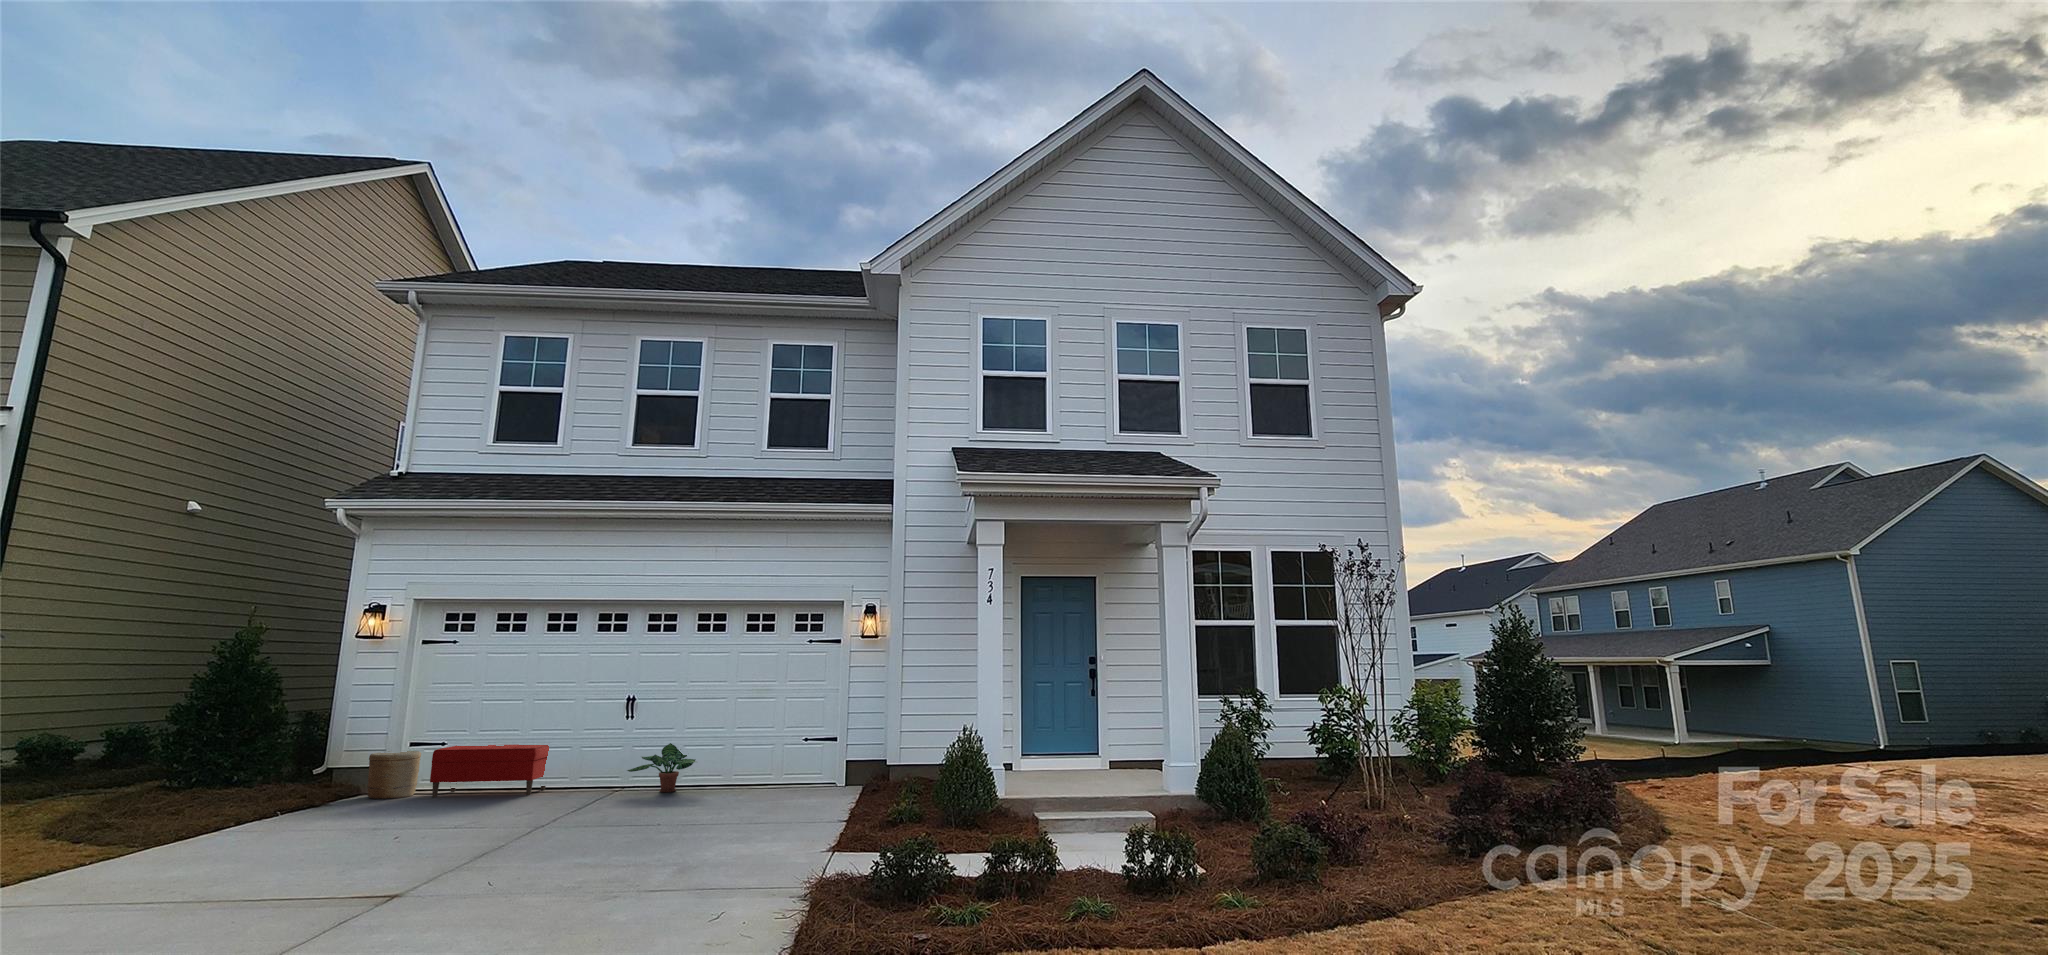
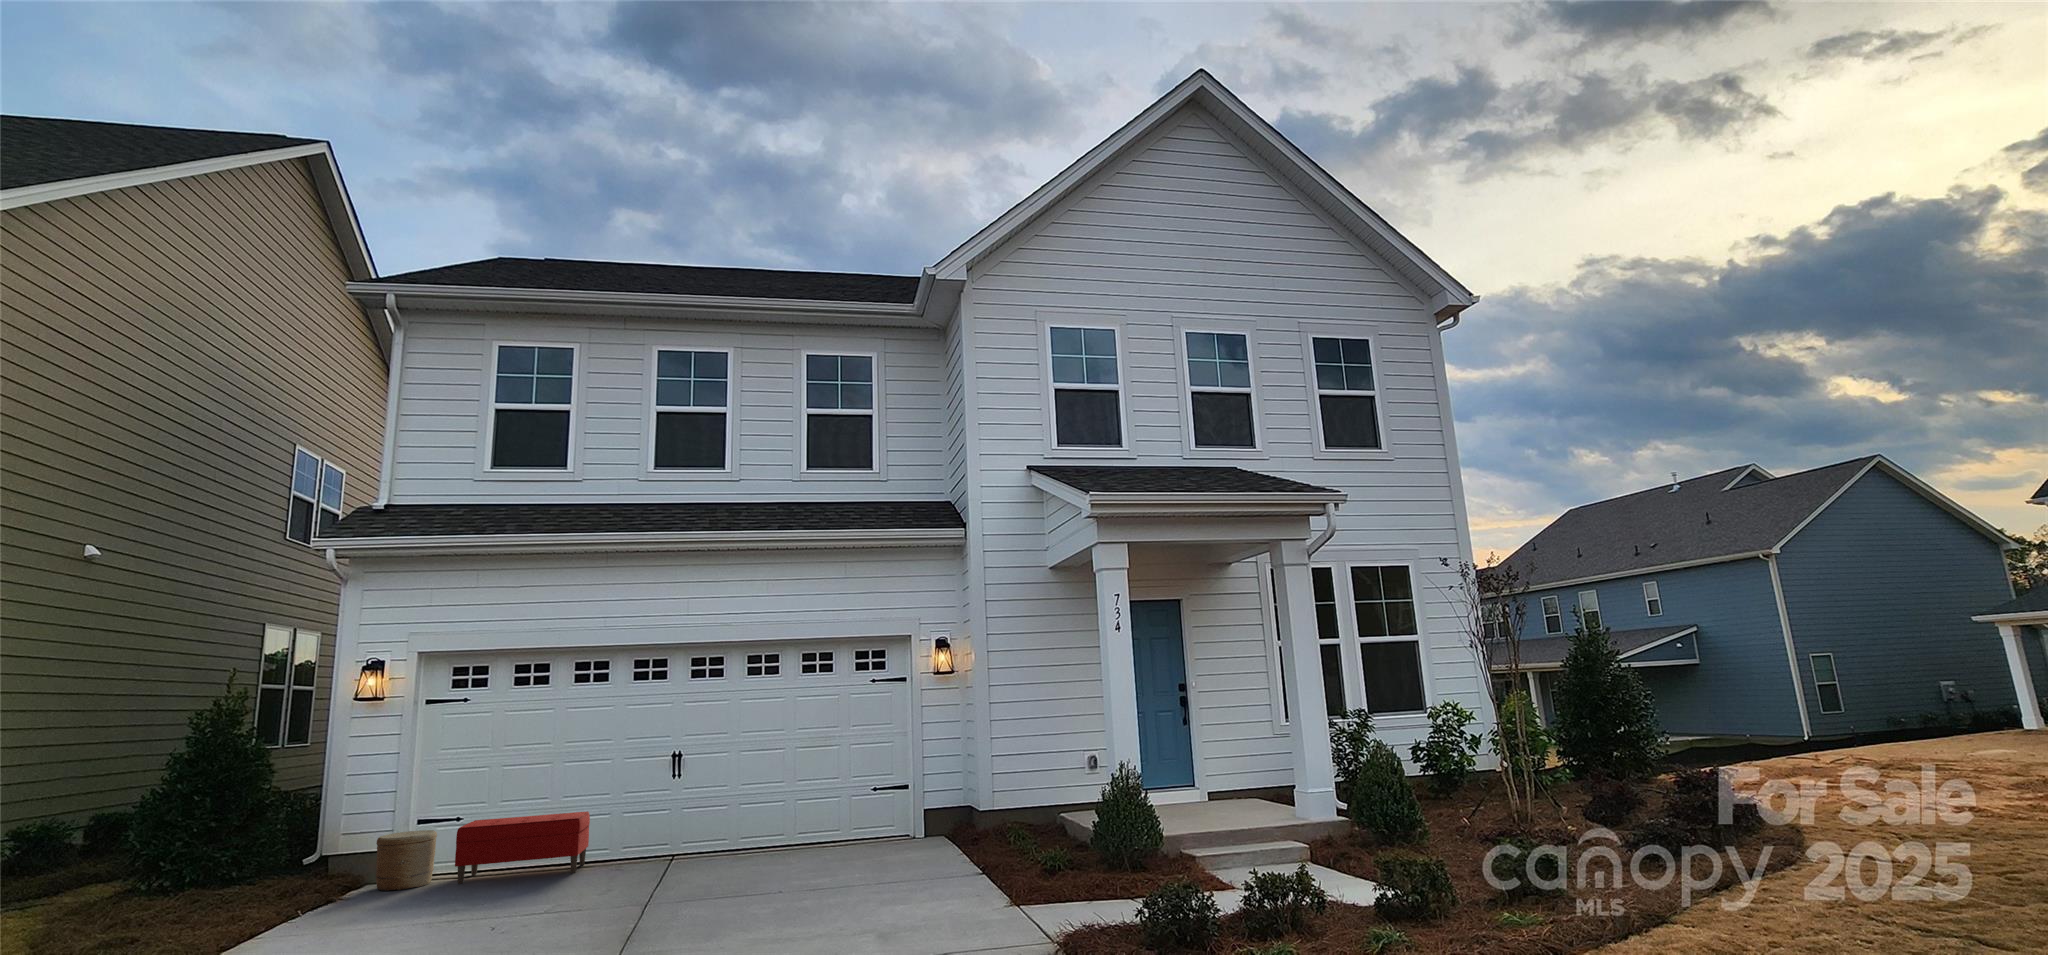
potted plant: present [627,743,696,792] -> none [691,802,771,859]

